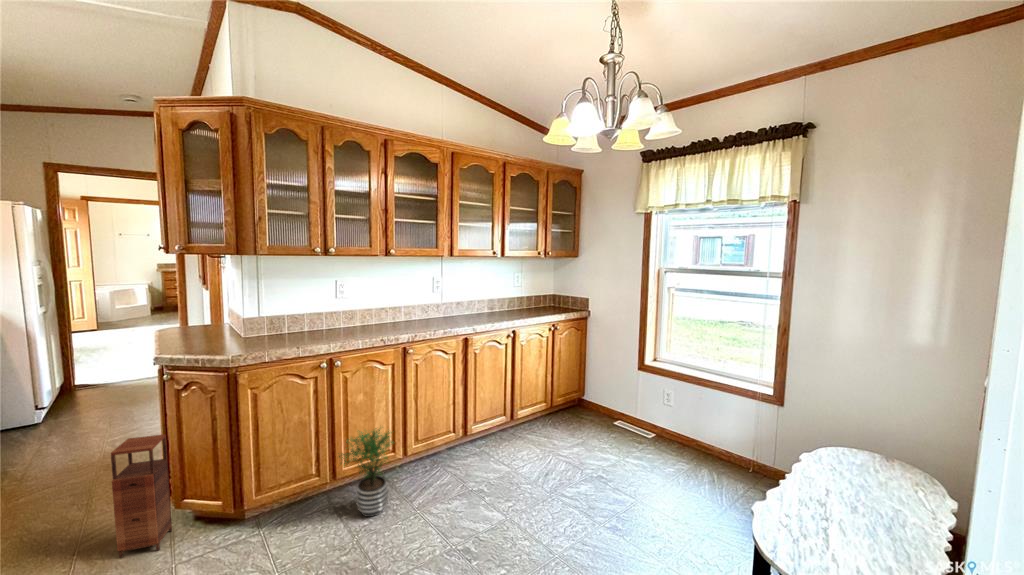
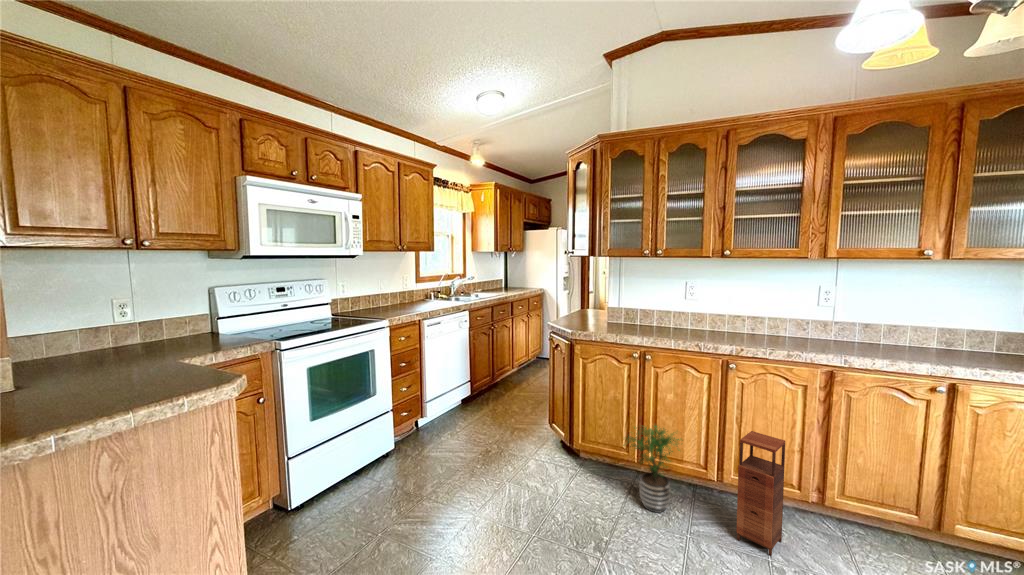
storage cabinet: present [111,434,172,558] -> present [736,431,785,556]

